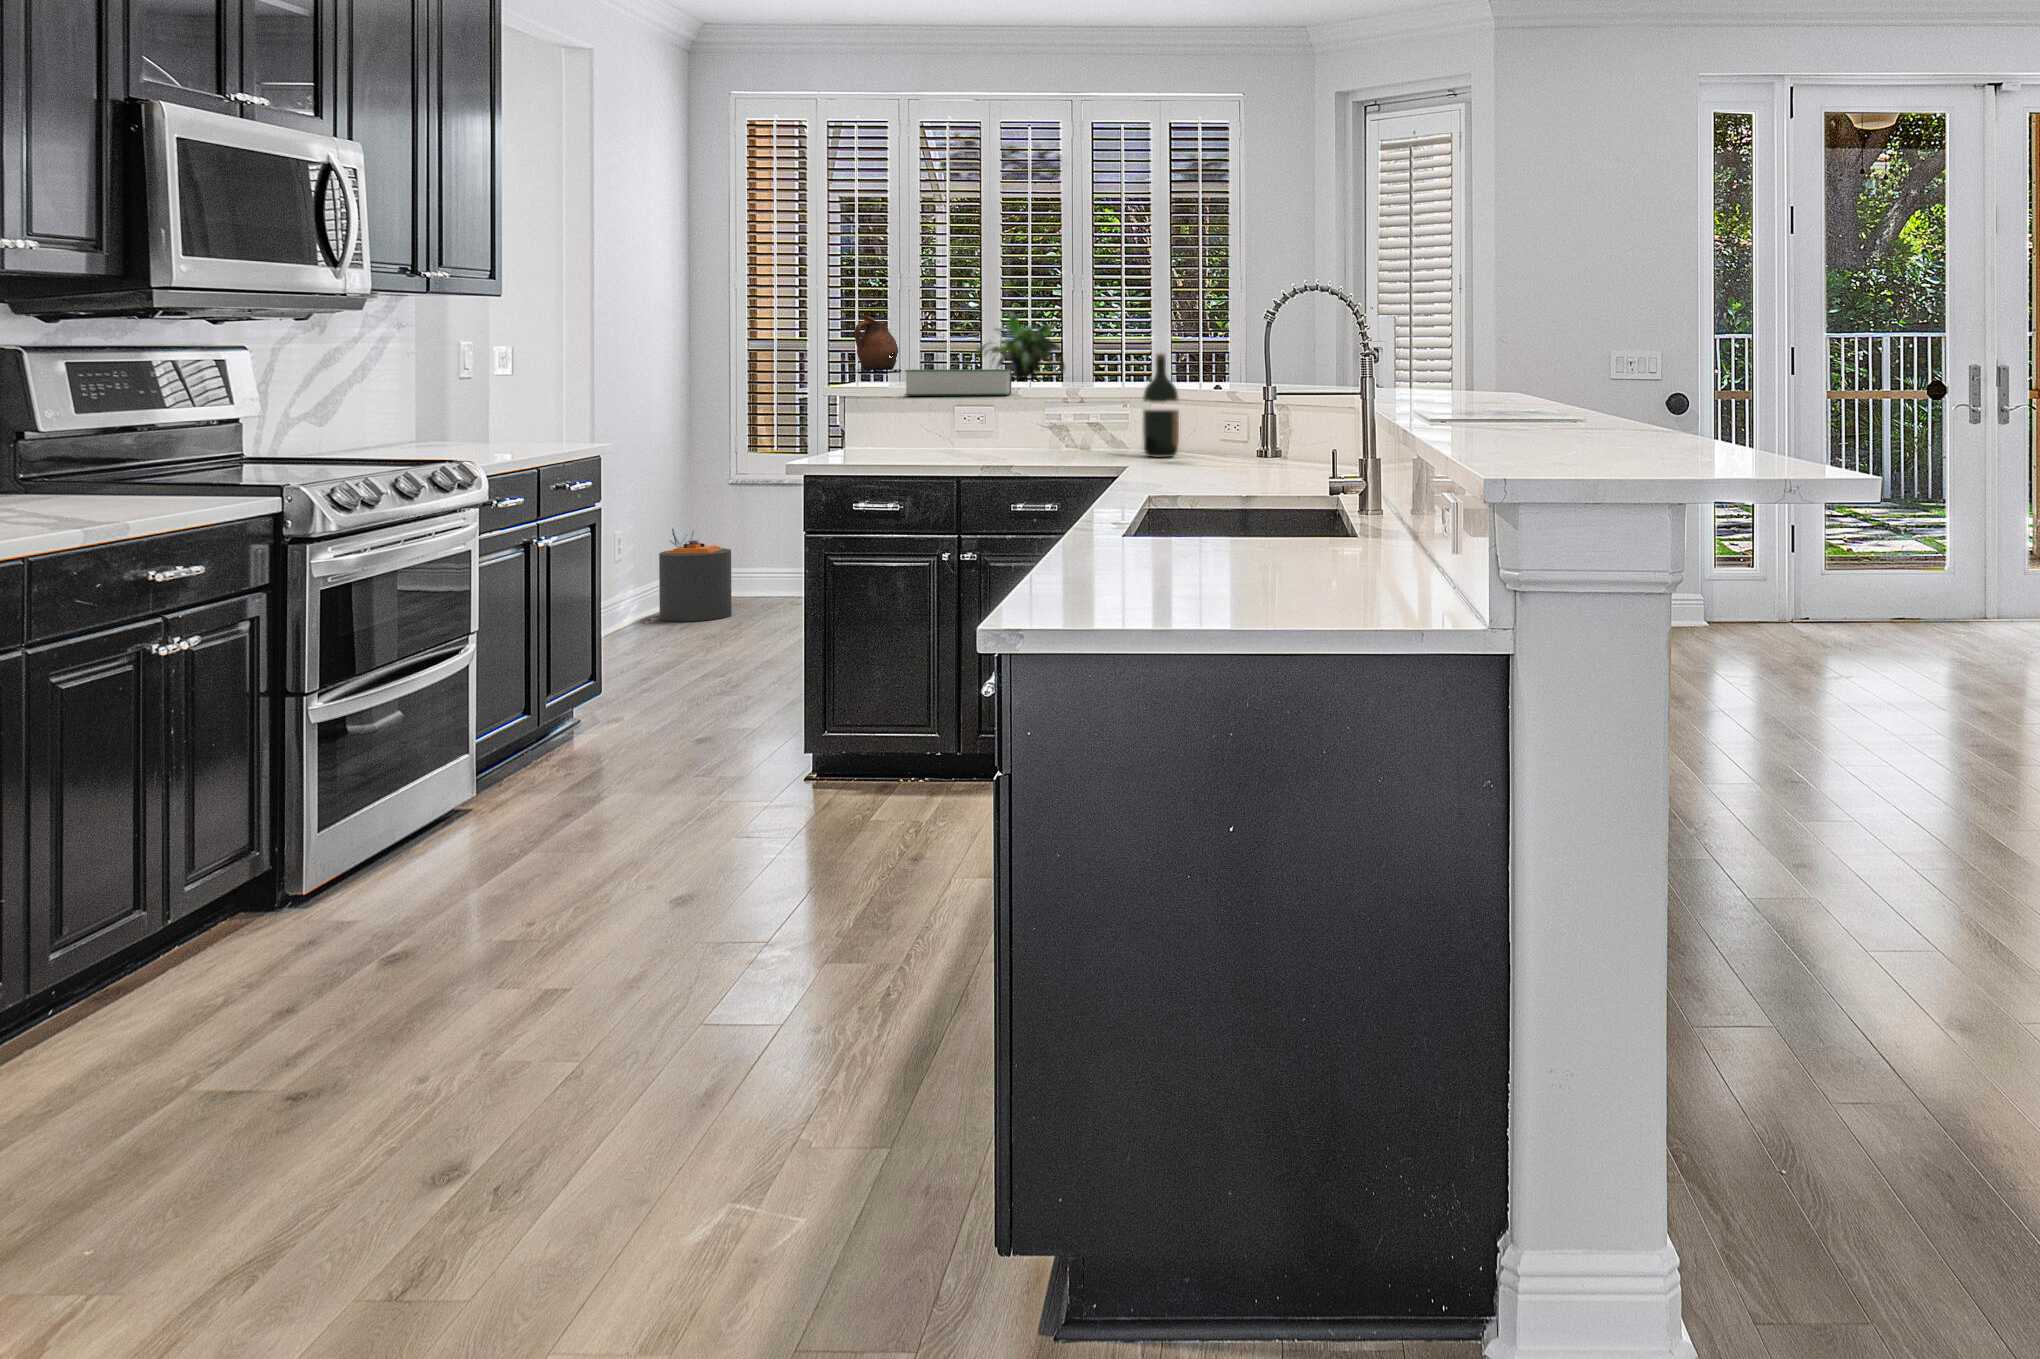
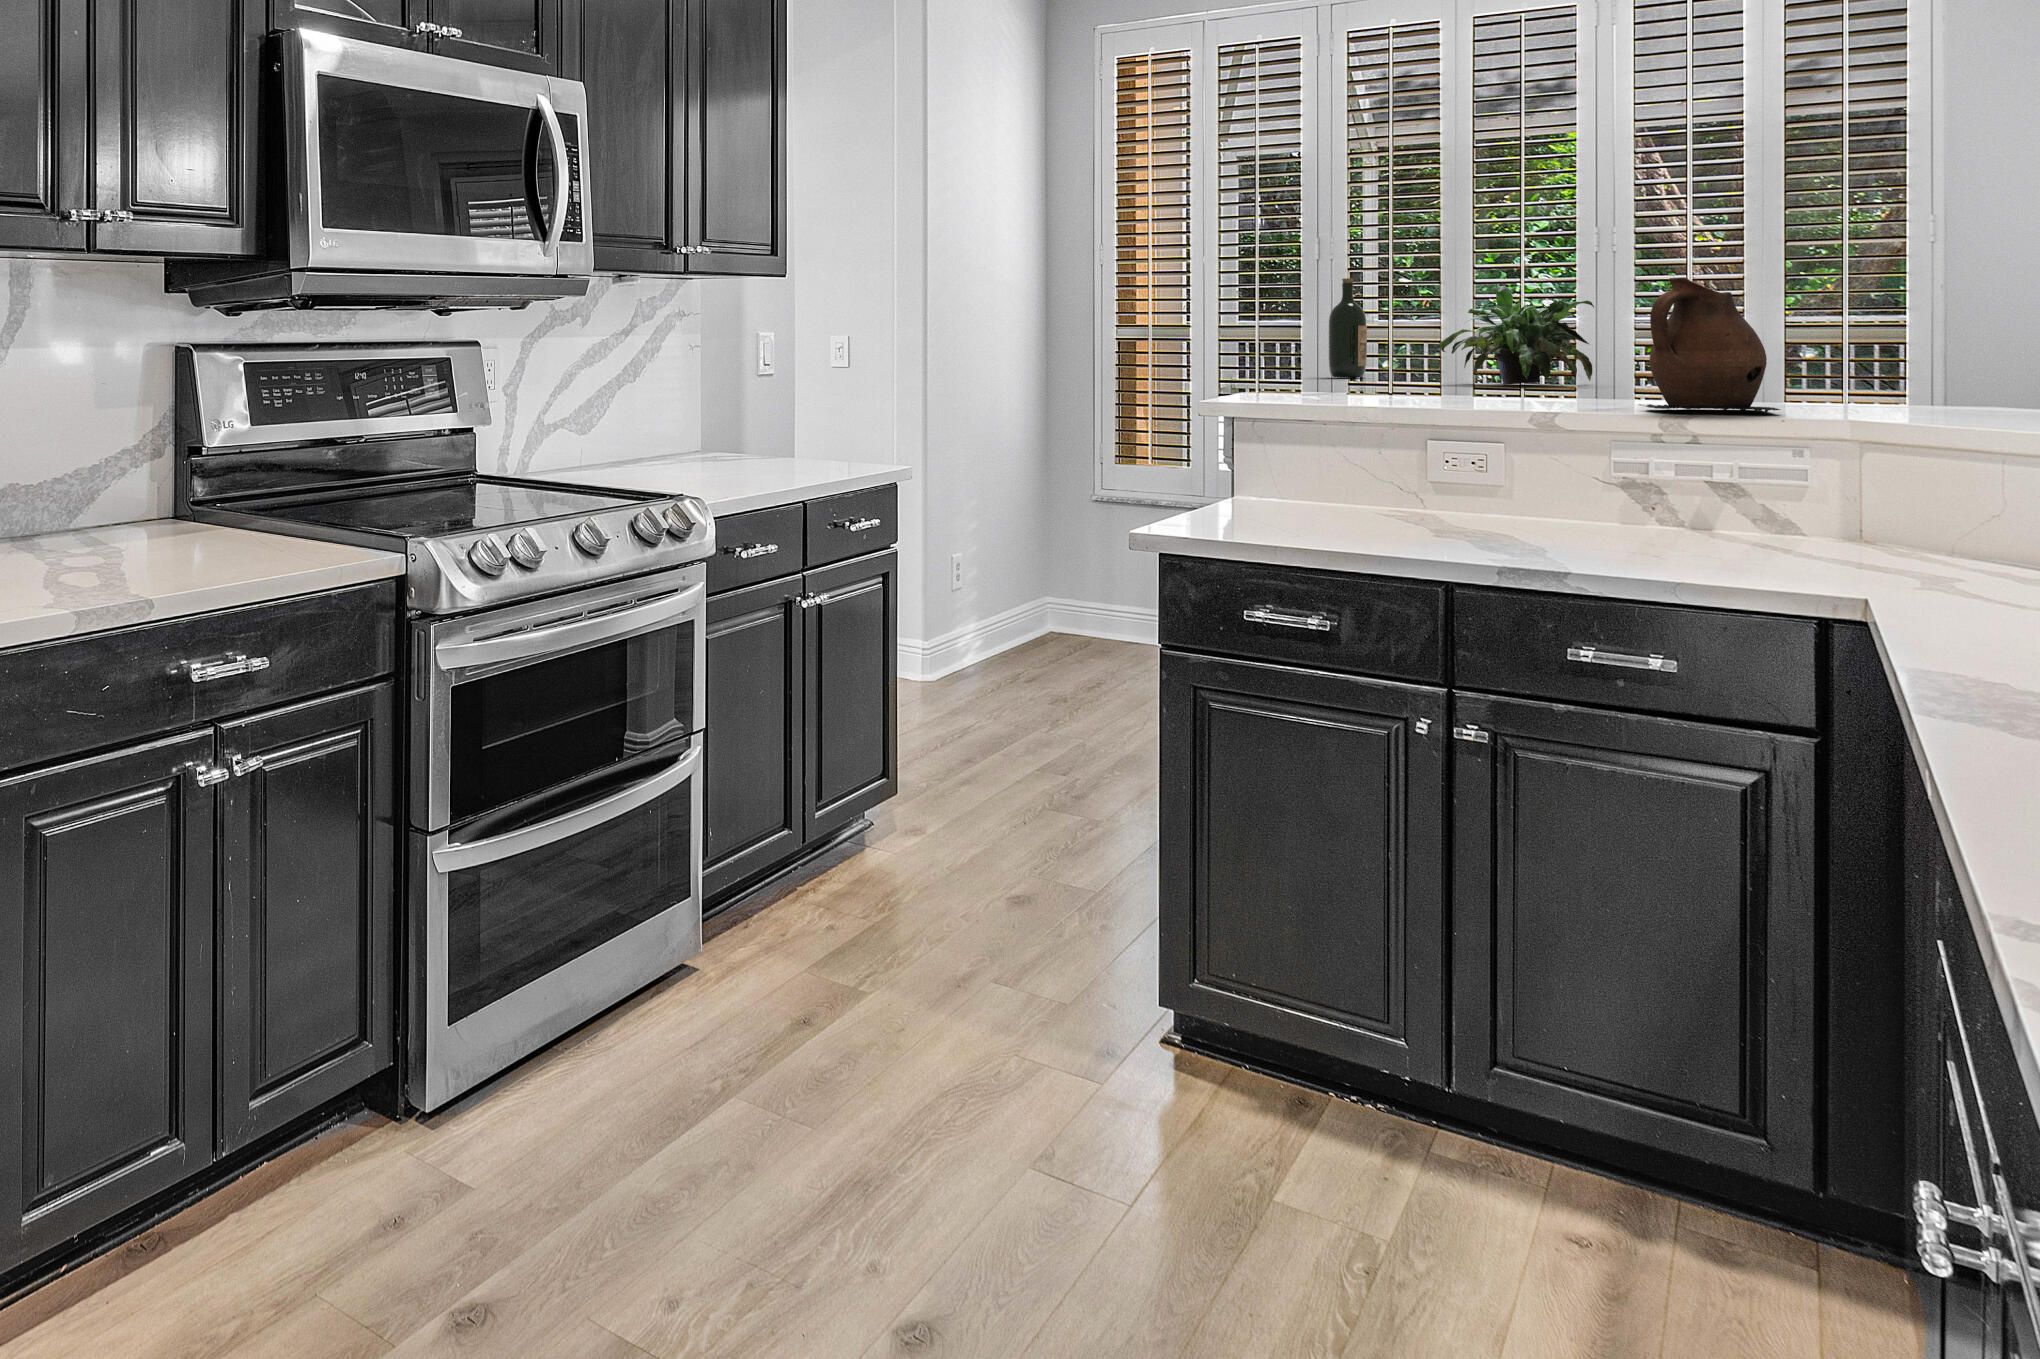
ceramic pitcher: present [854,316,901,371] -> present [1639,277,1780,412]
wine bottle: present [1143,354,1179,457] -> present [1329,278,1367,377]
book: present [905,369,1011,395] -> none [1332,373,1524,420]
trash can: present [659,528,732,622] -> none [1014,554,1098,677]

